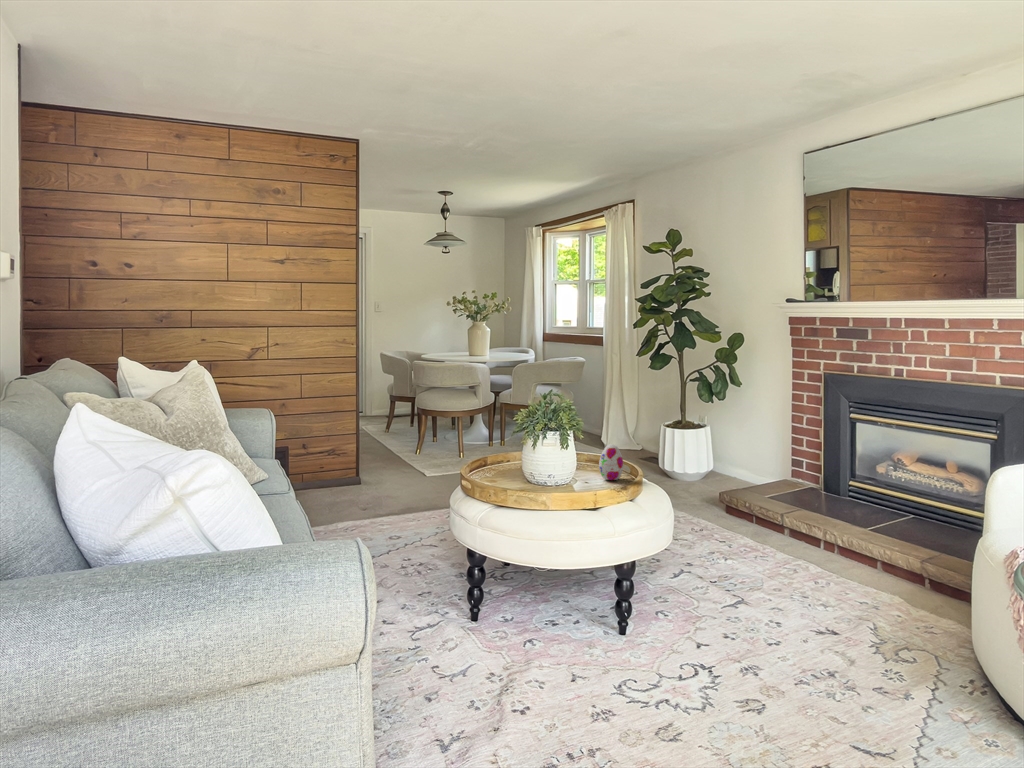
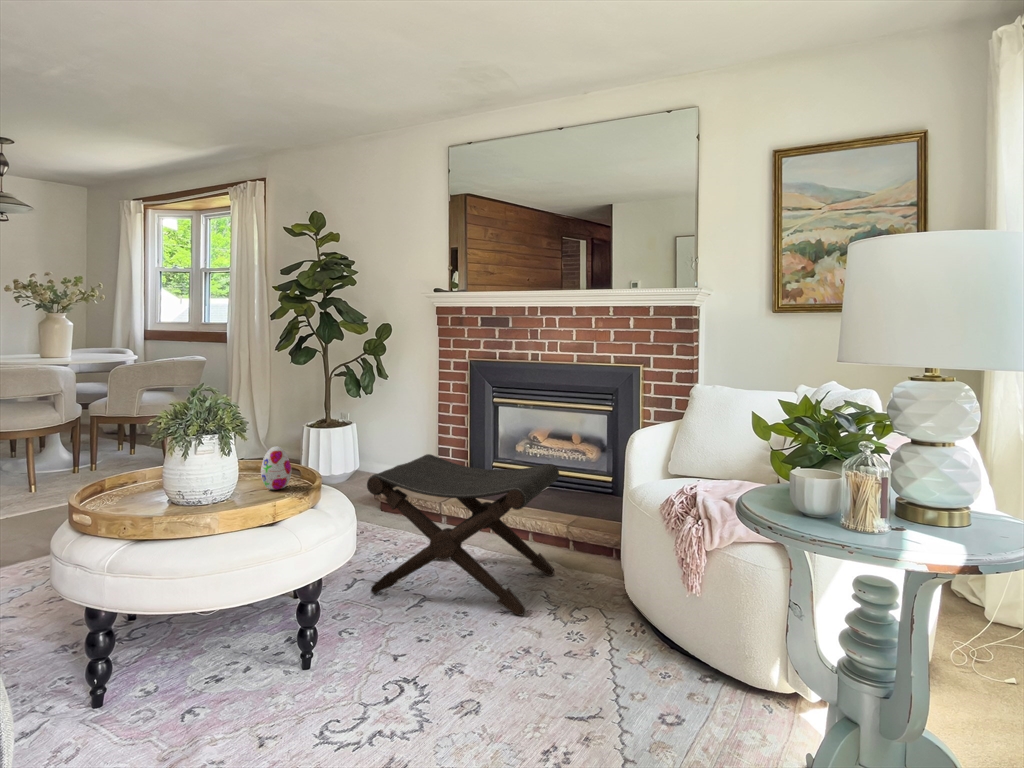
footstool: none [691,465,902,640] -> present [367,454,559,616]

